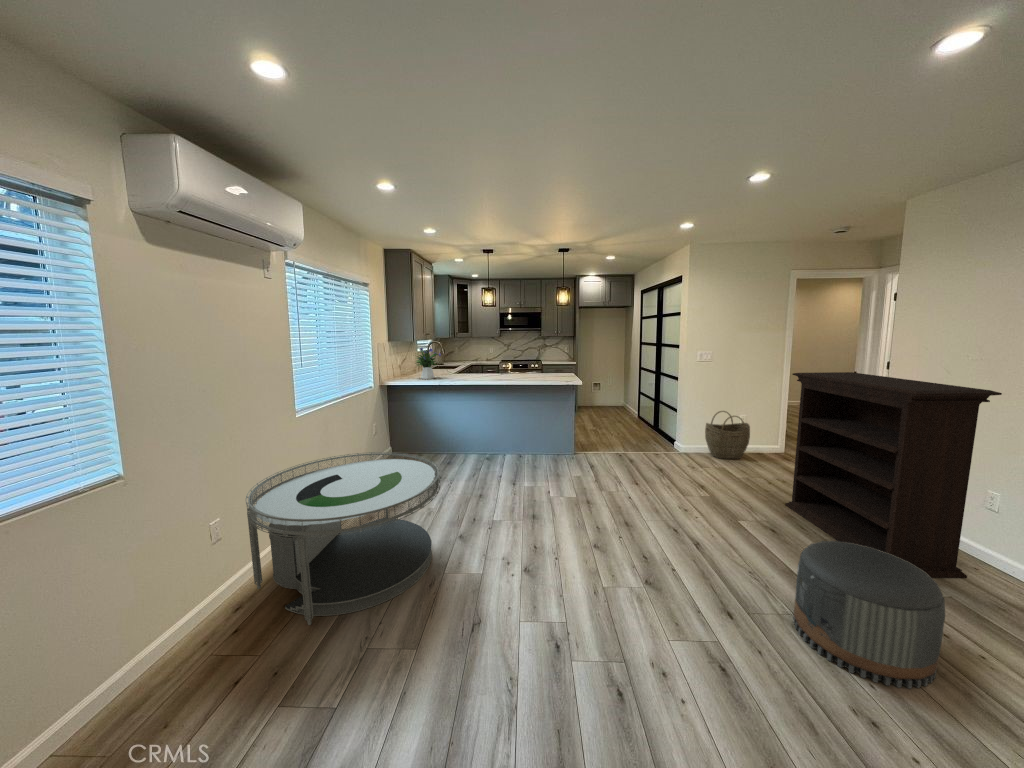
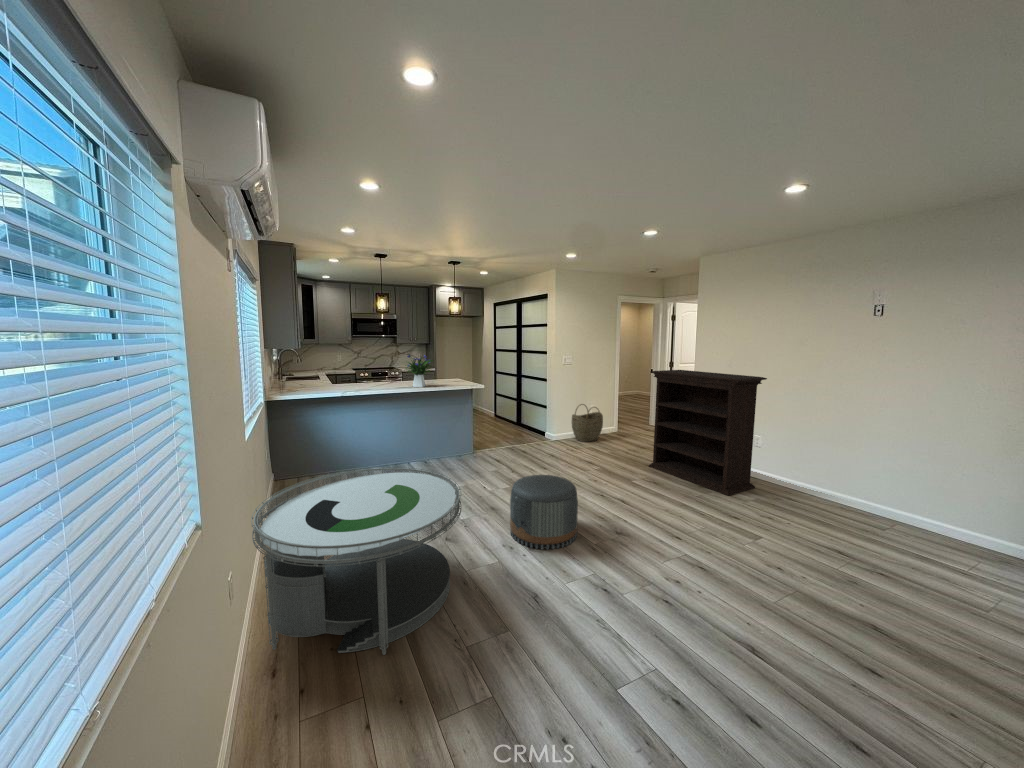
flower arrangement: present [416,348,441,379] -> present [405,354,433,387]
pouf: present [793,541,945,688] -> present [510,475,578,550]

